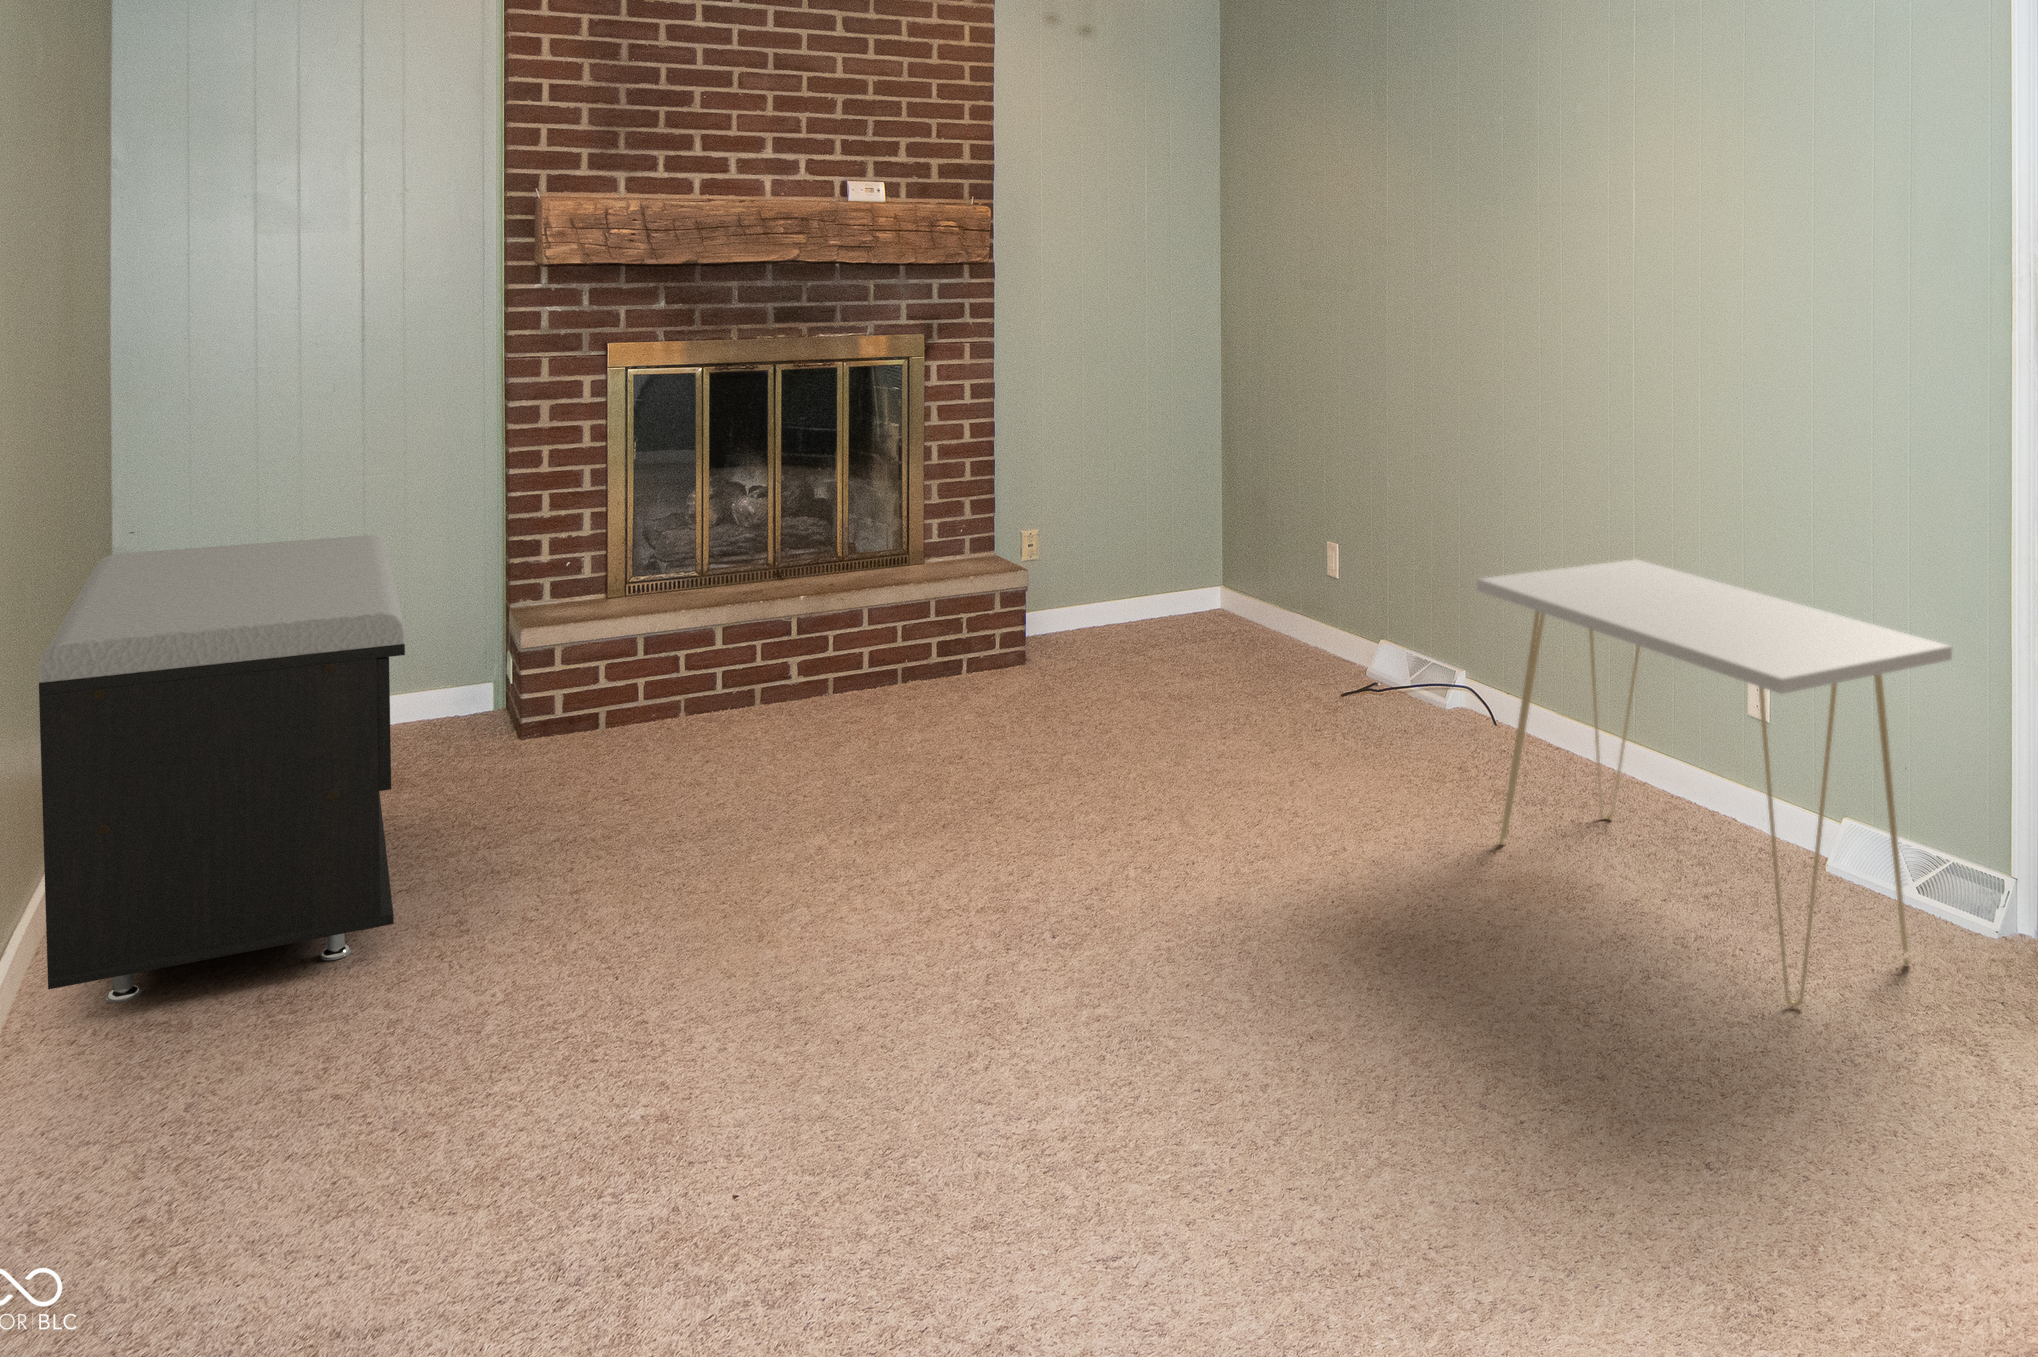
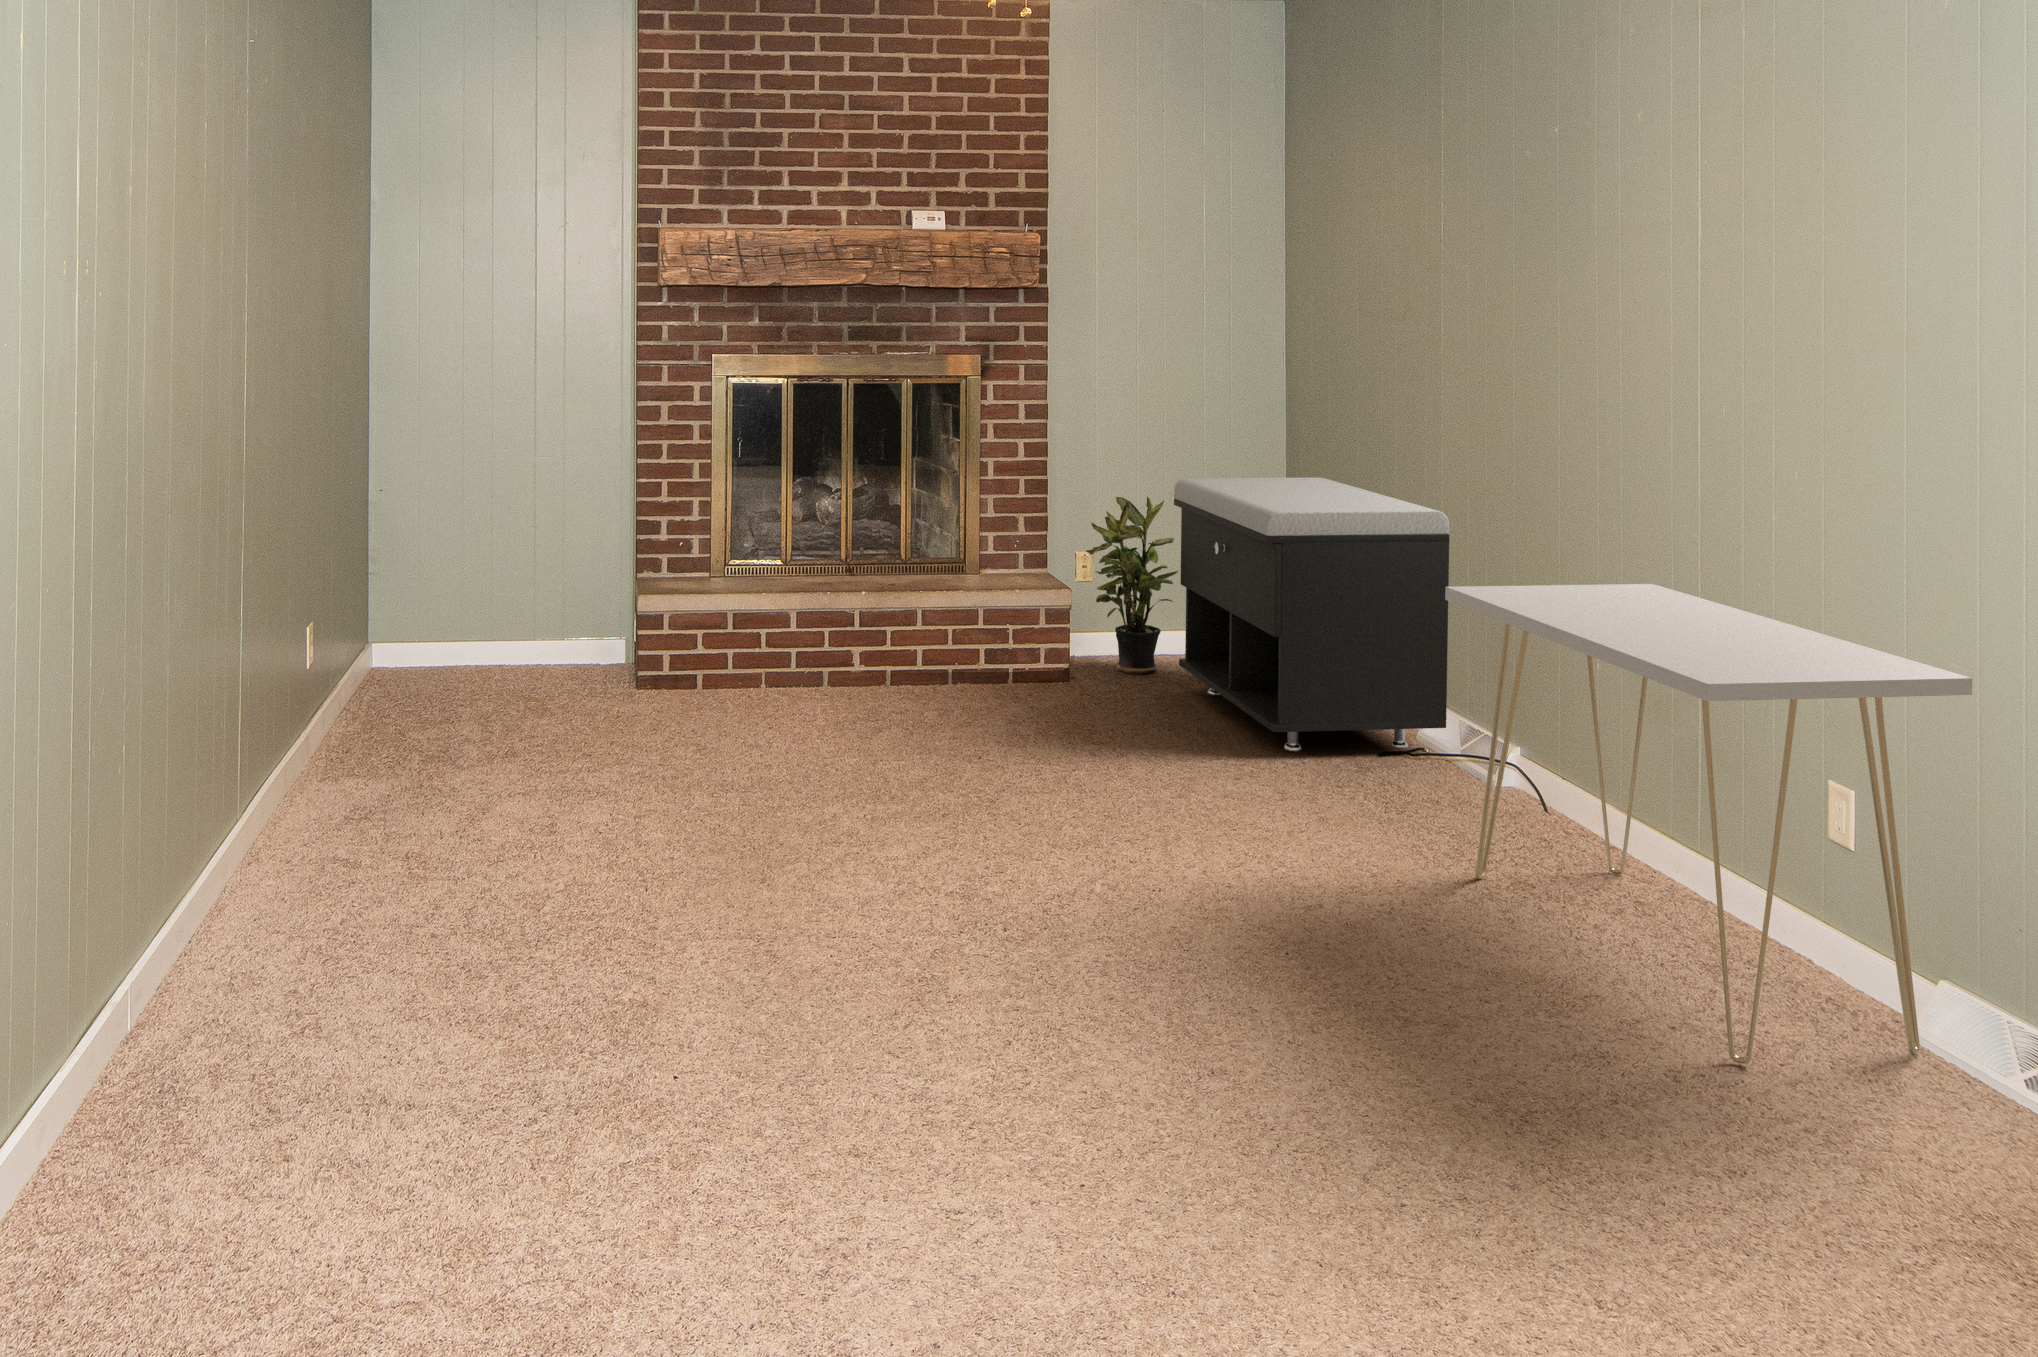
potted plant: none [1036,473,1132,652] -> present [1086,496,1178,674]
storage bench: present [39,535,405,1003] -> present [1174,477,1449,751]

